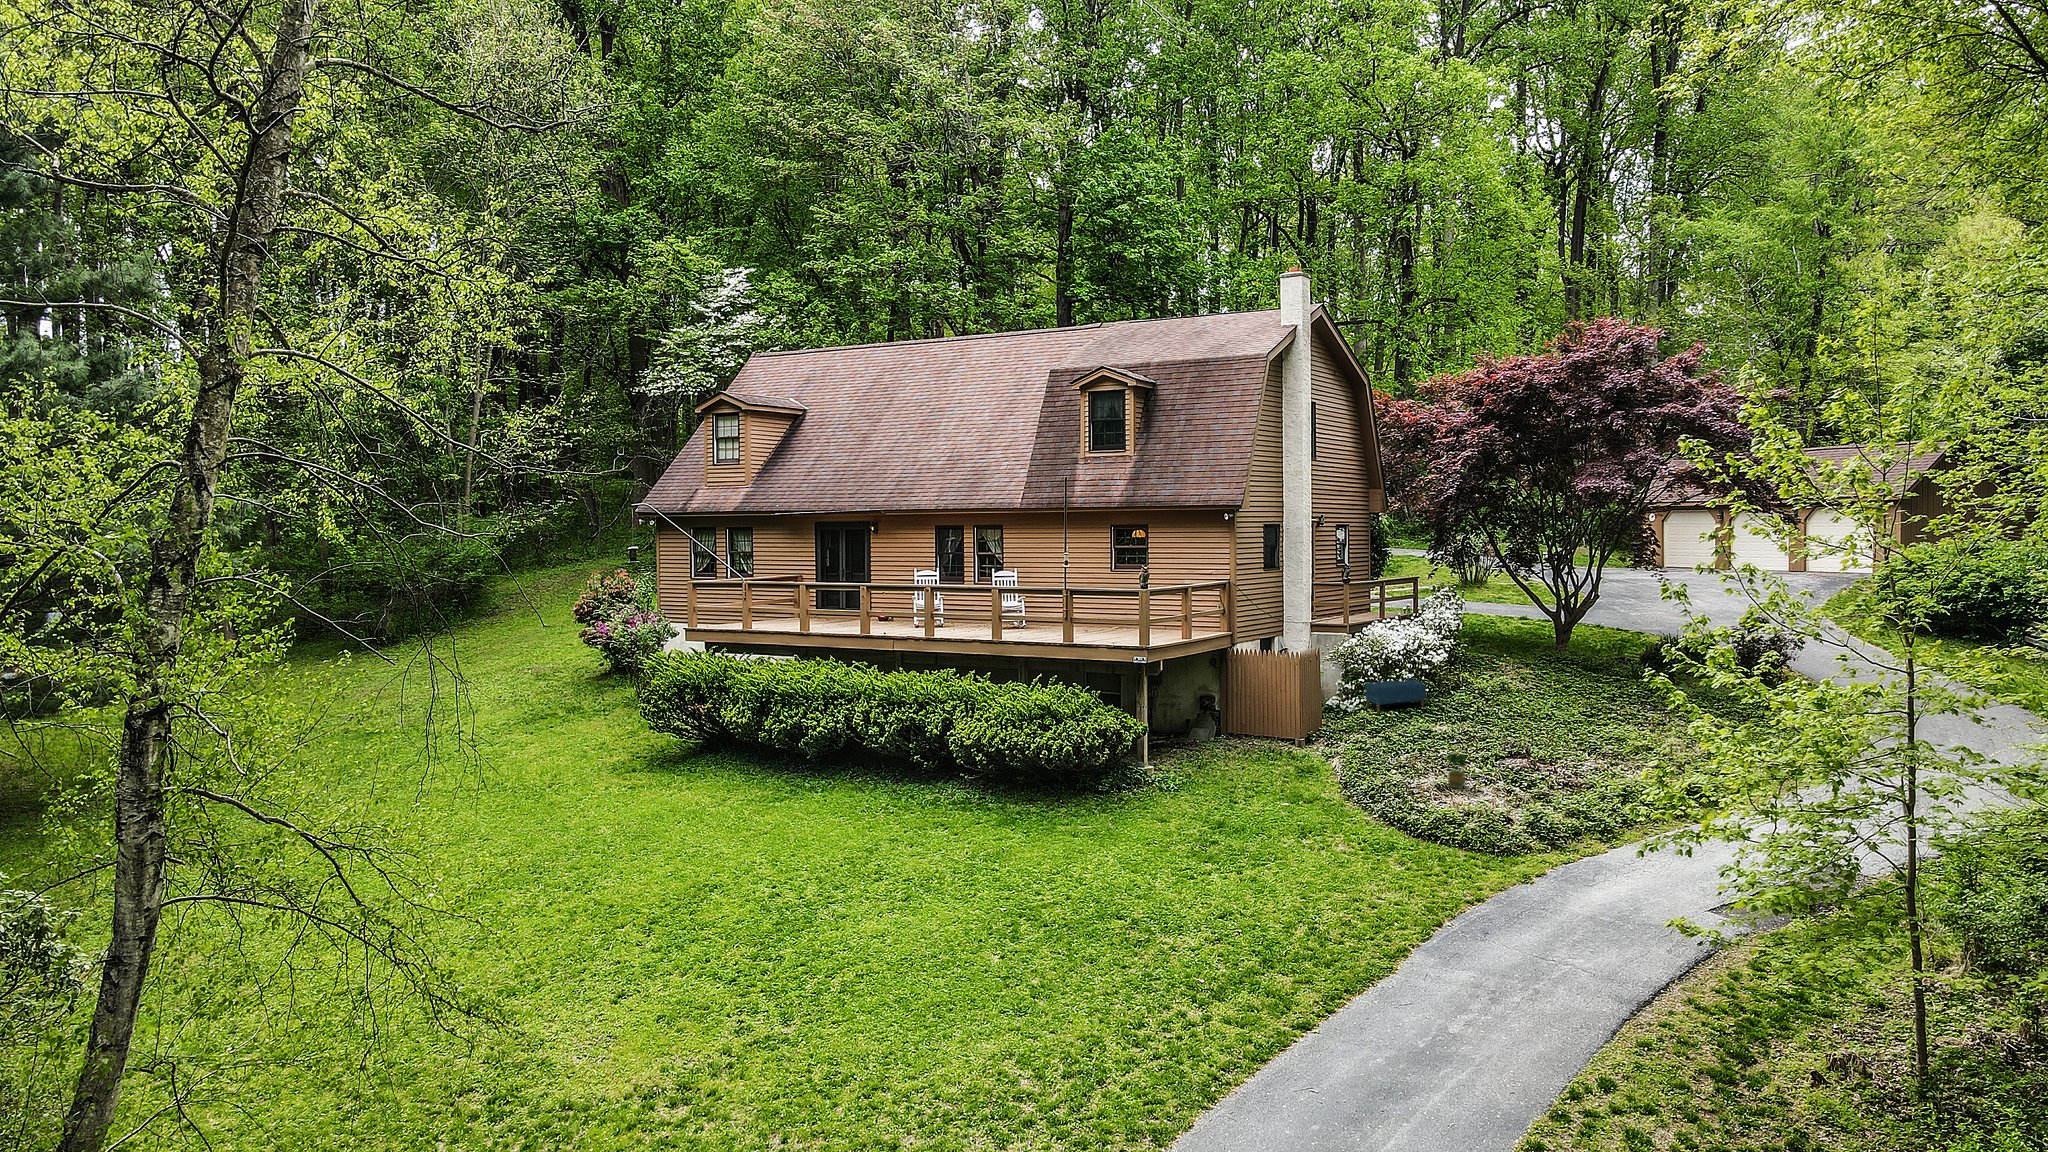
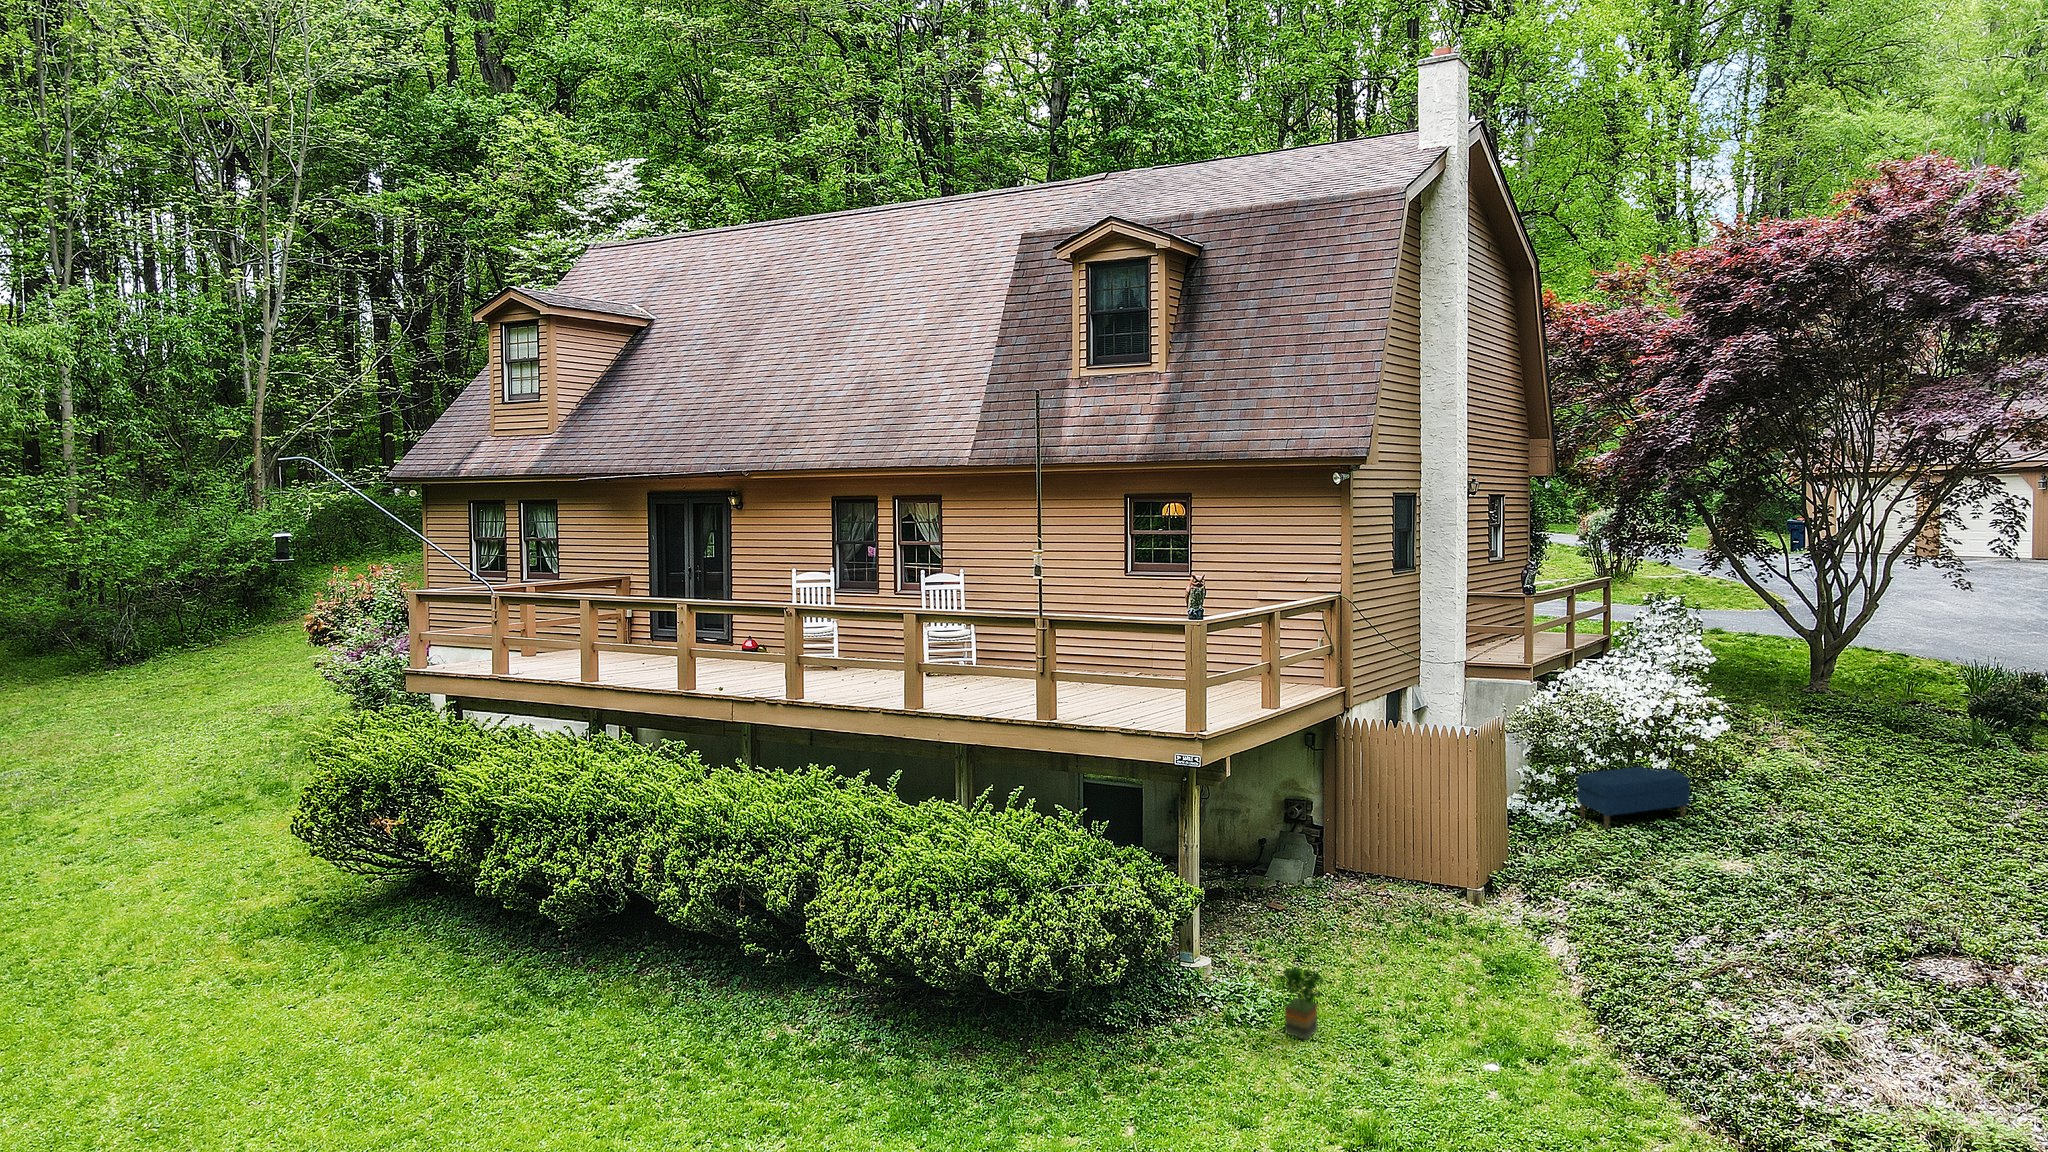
potted tree: present [1447,753,1468,789] -> present [1283,968,1324,1040]

